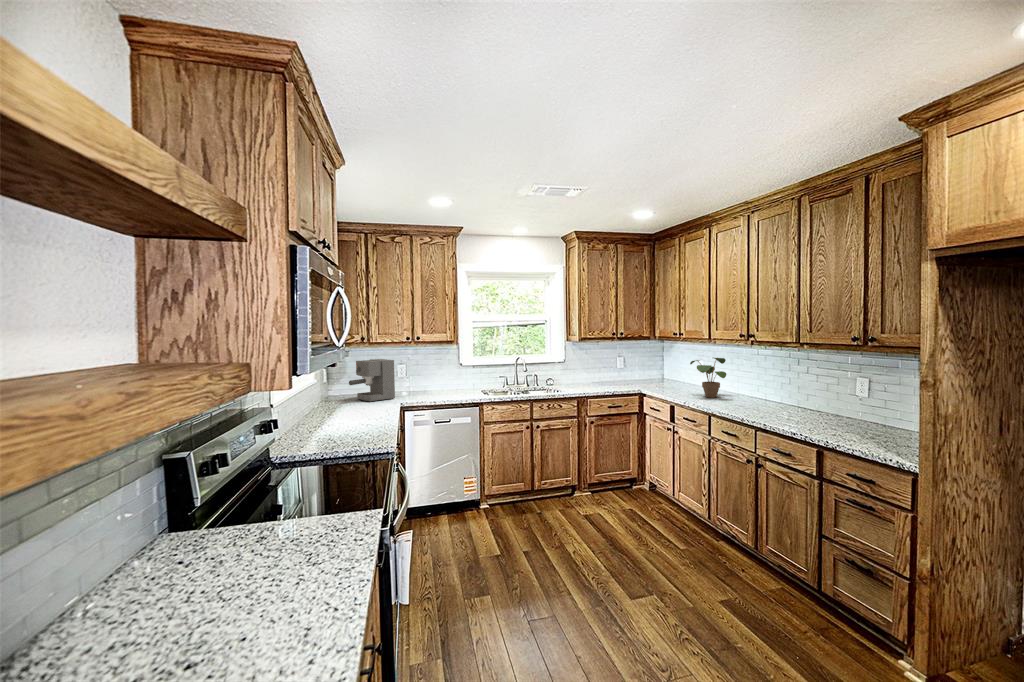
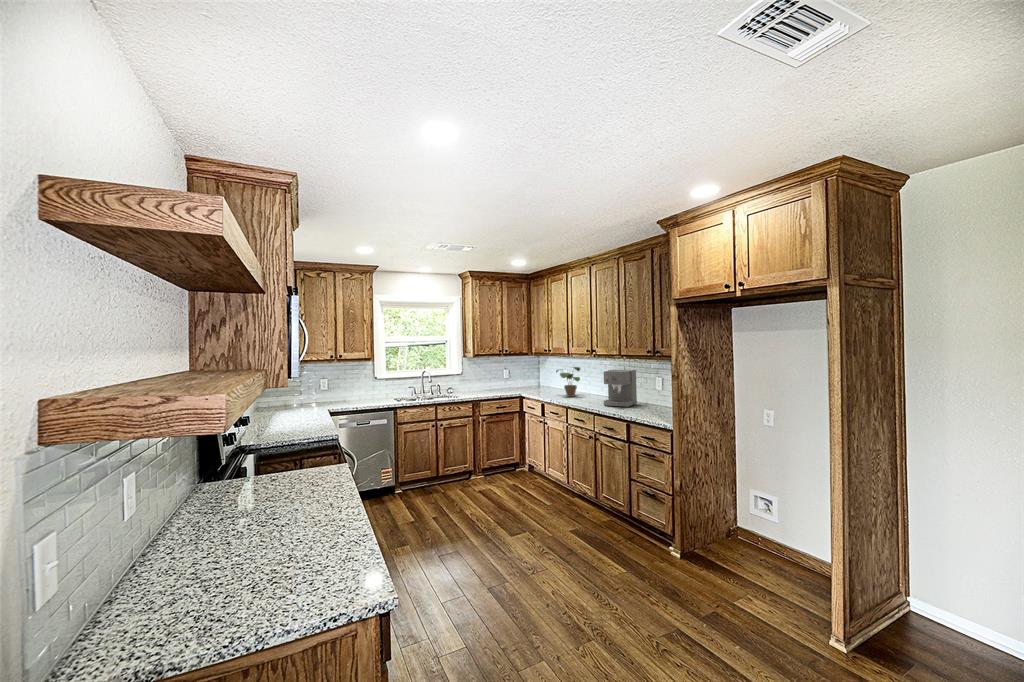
coffee maker: present [349,359,395,402] -> present [604,370,637,407]

